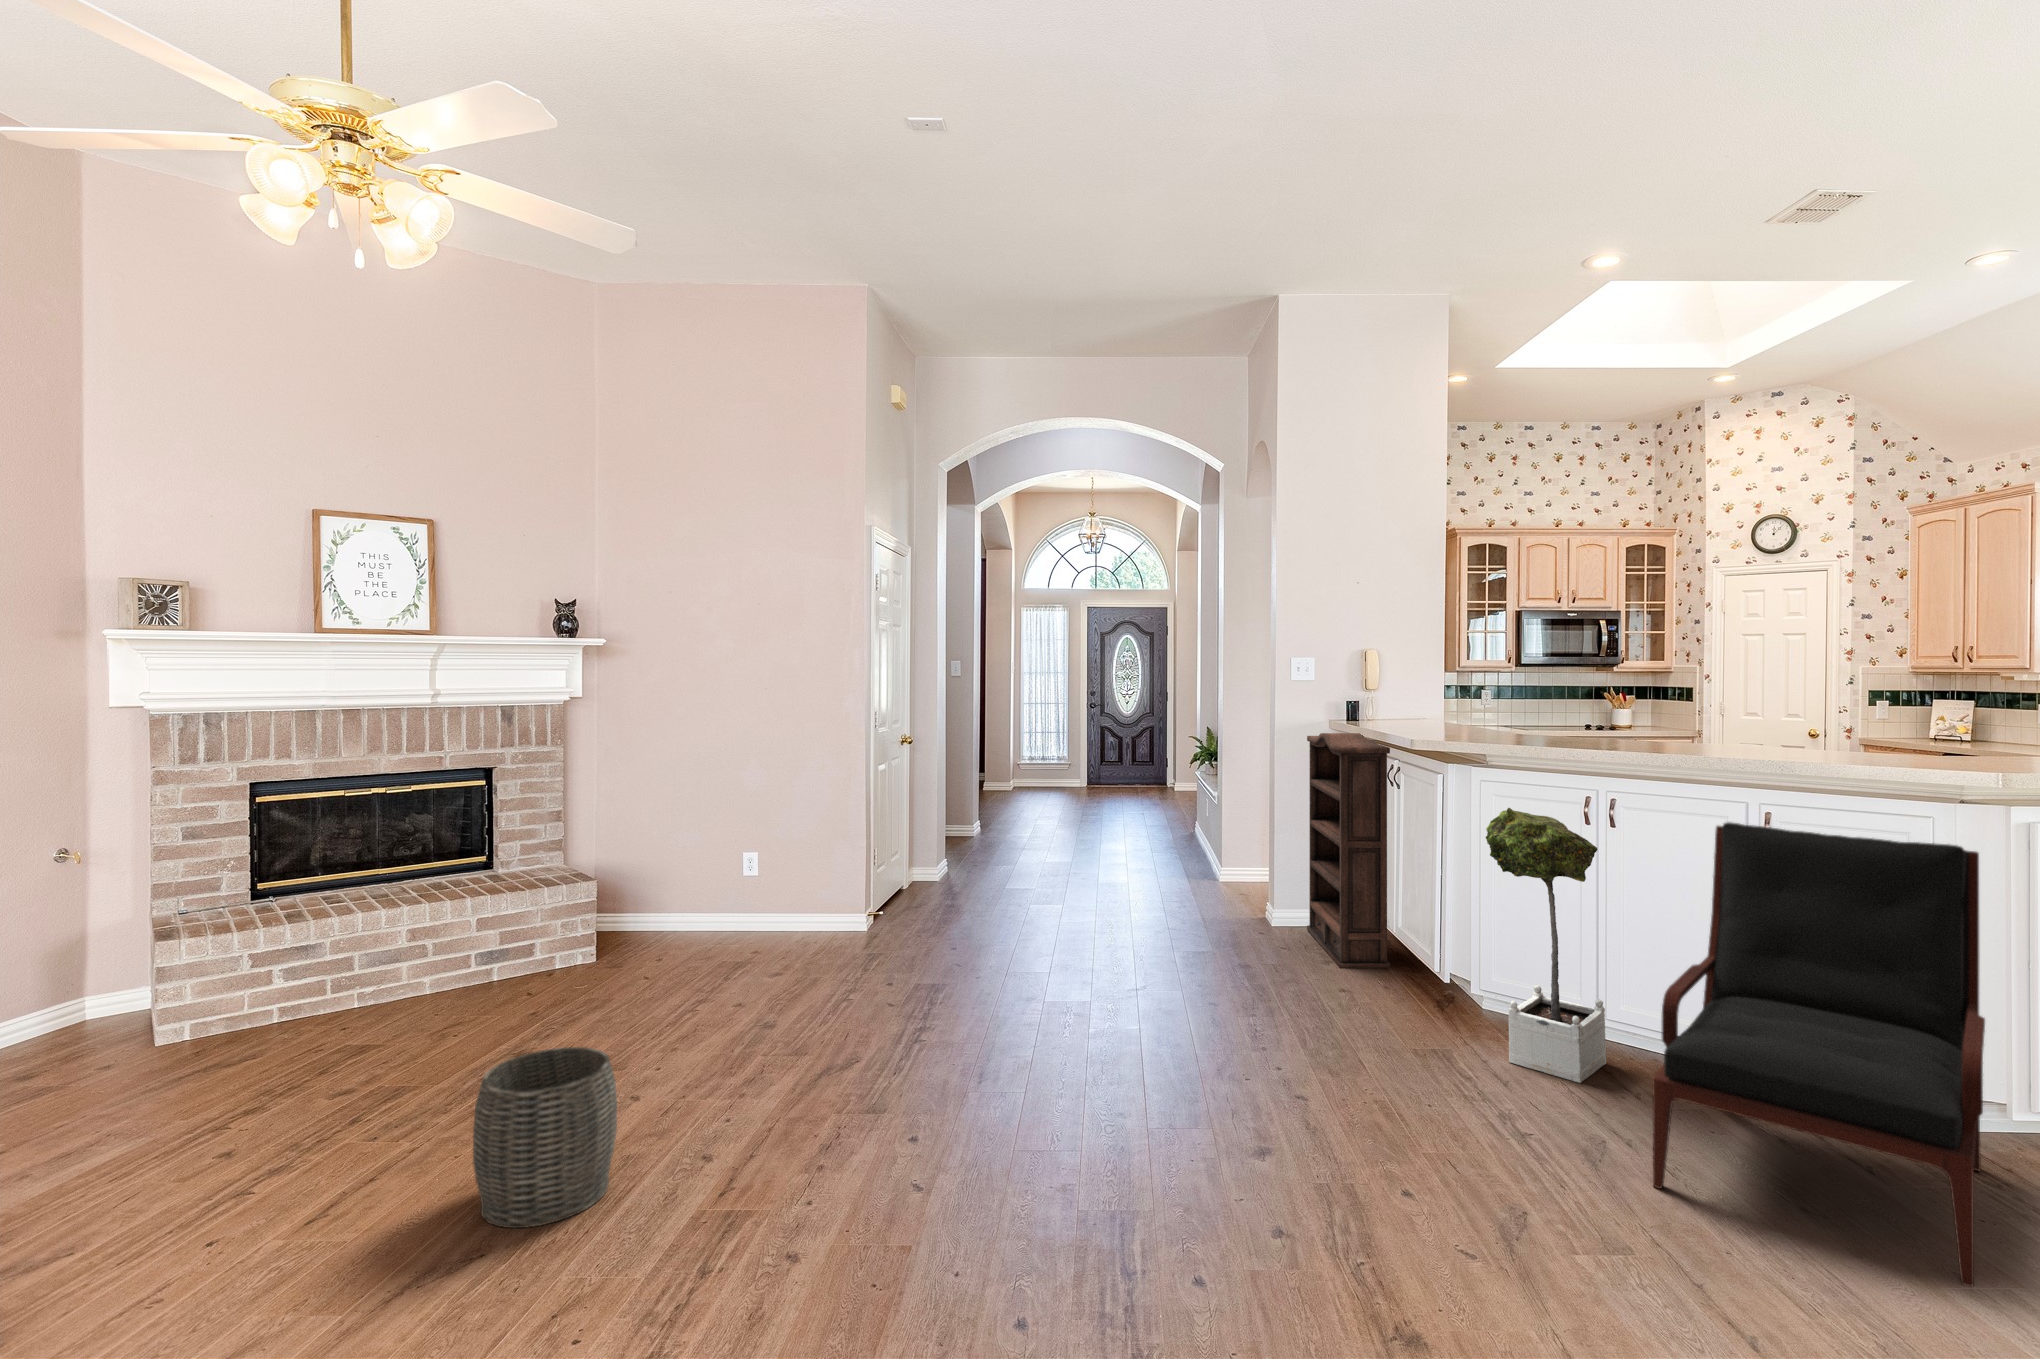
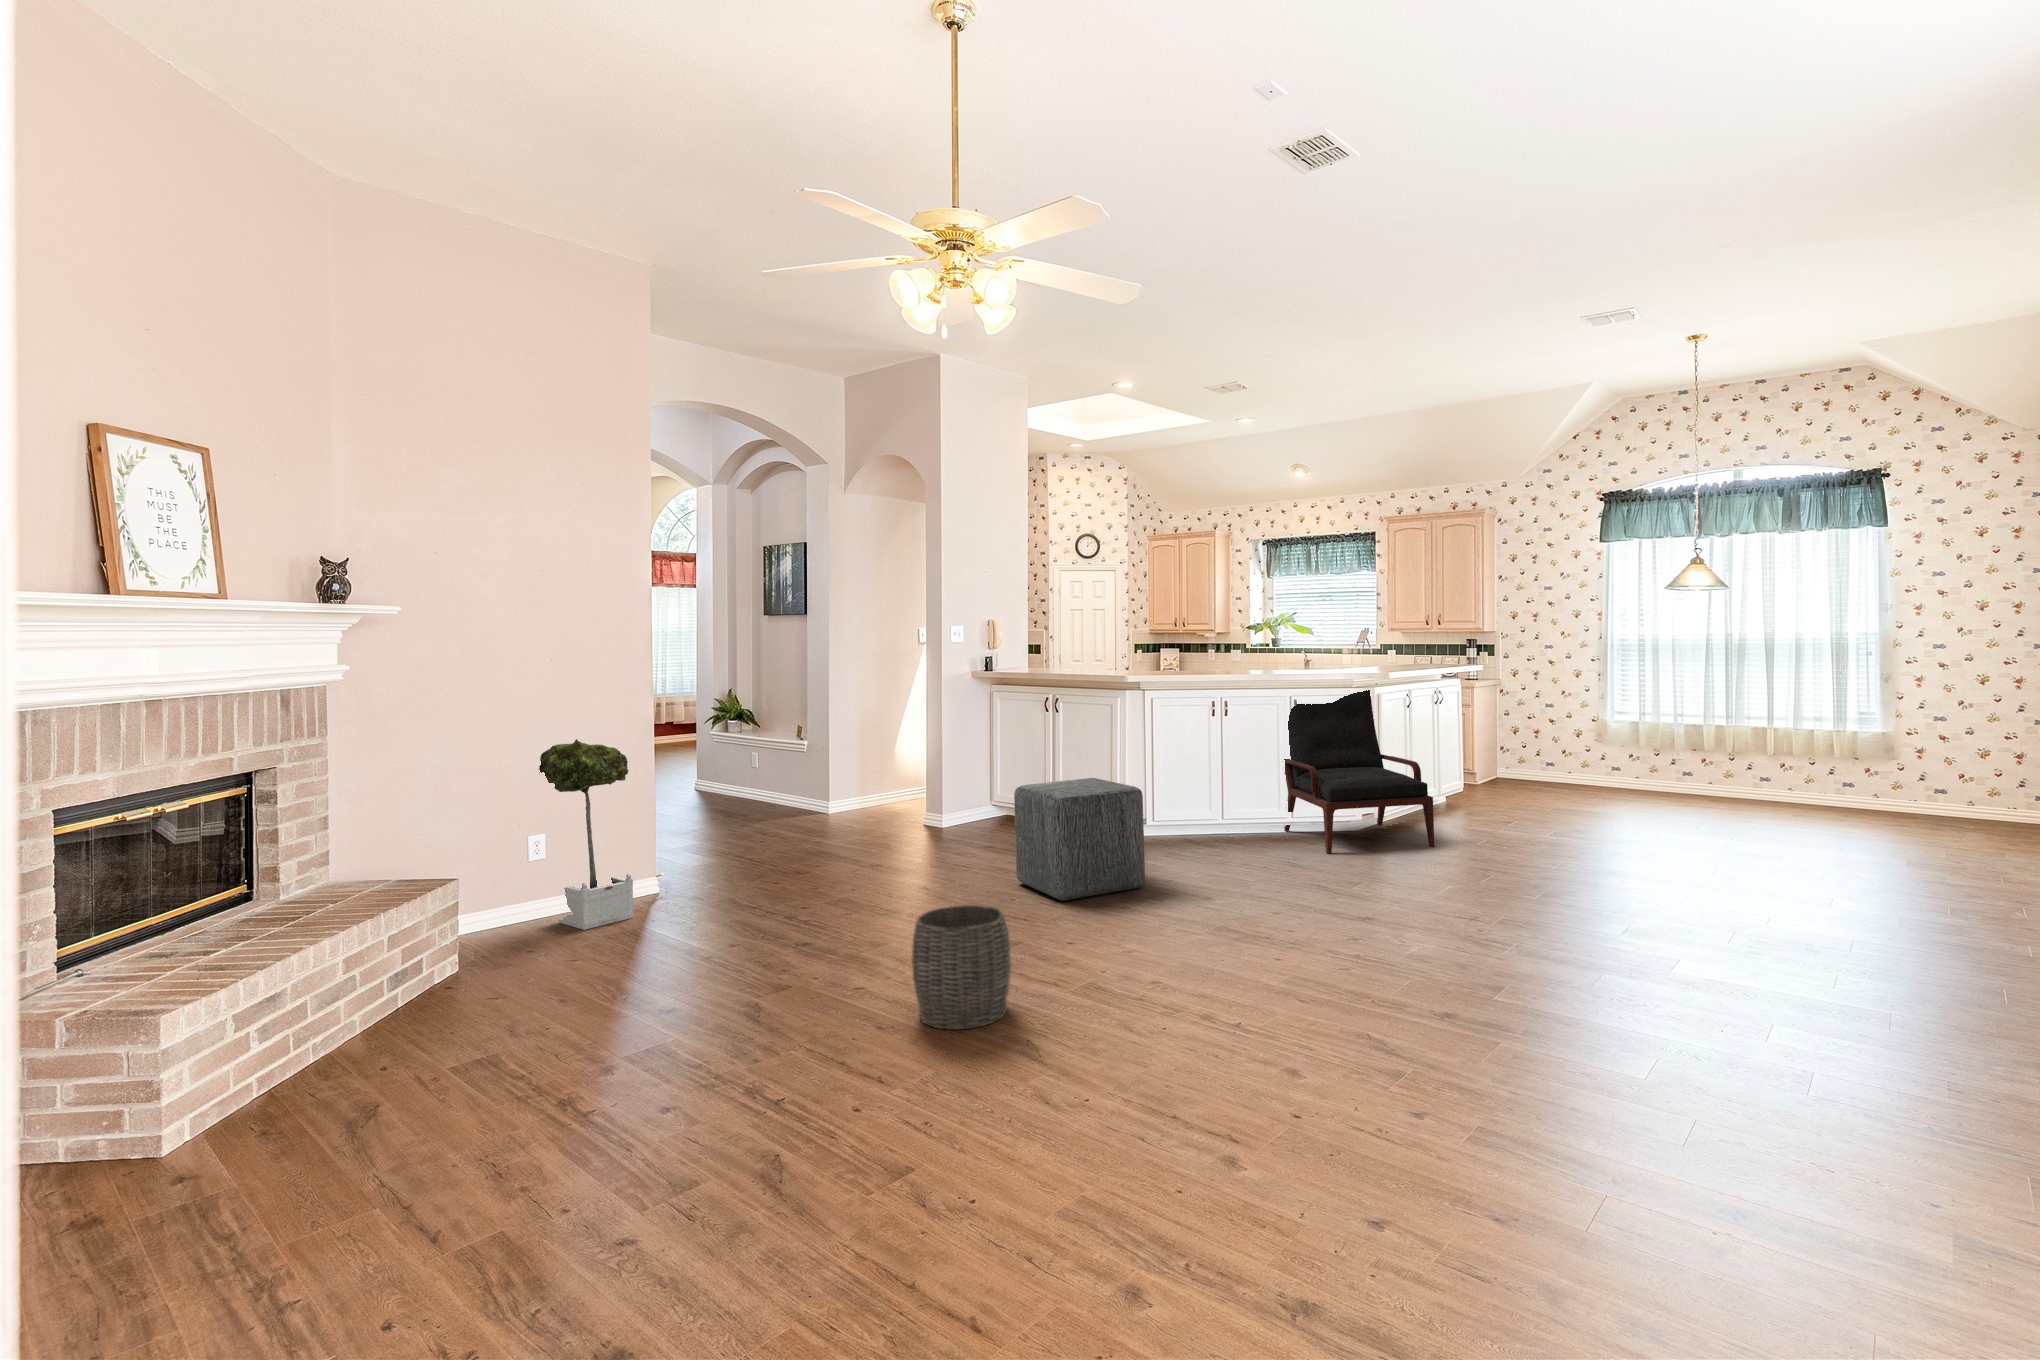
bookshelf: present [1307,733,1390,968] -> none [962,674,1057,833]
potted tree: present [1486,808,1606,1083] -> present [539,739,633,930]
ottoman: none [1047,901,1232,1109] -> present [1014,778,1145,901]

